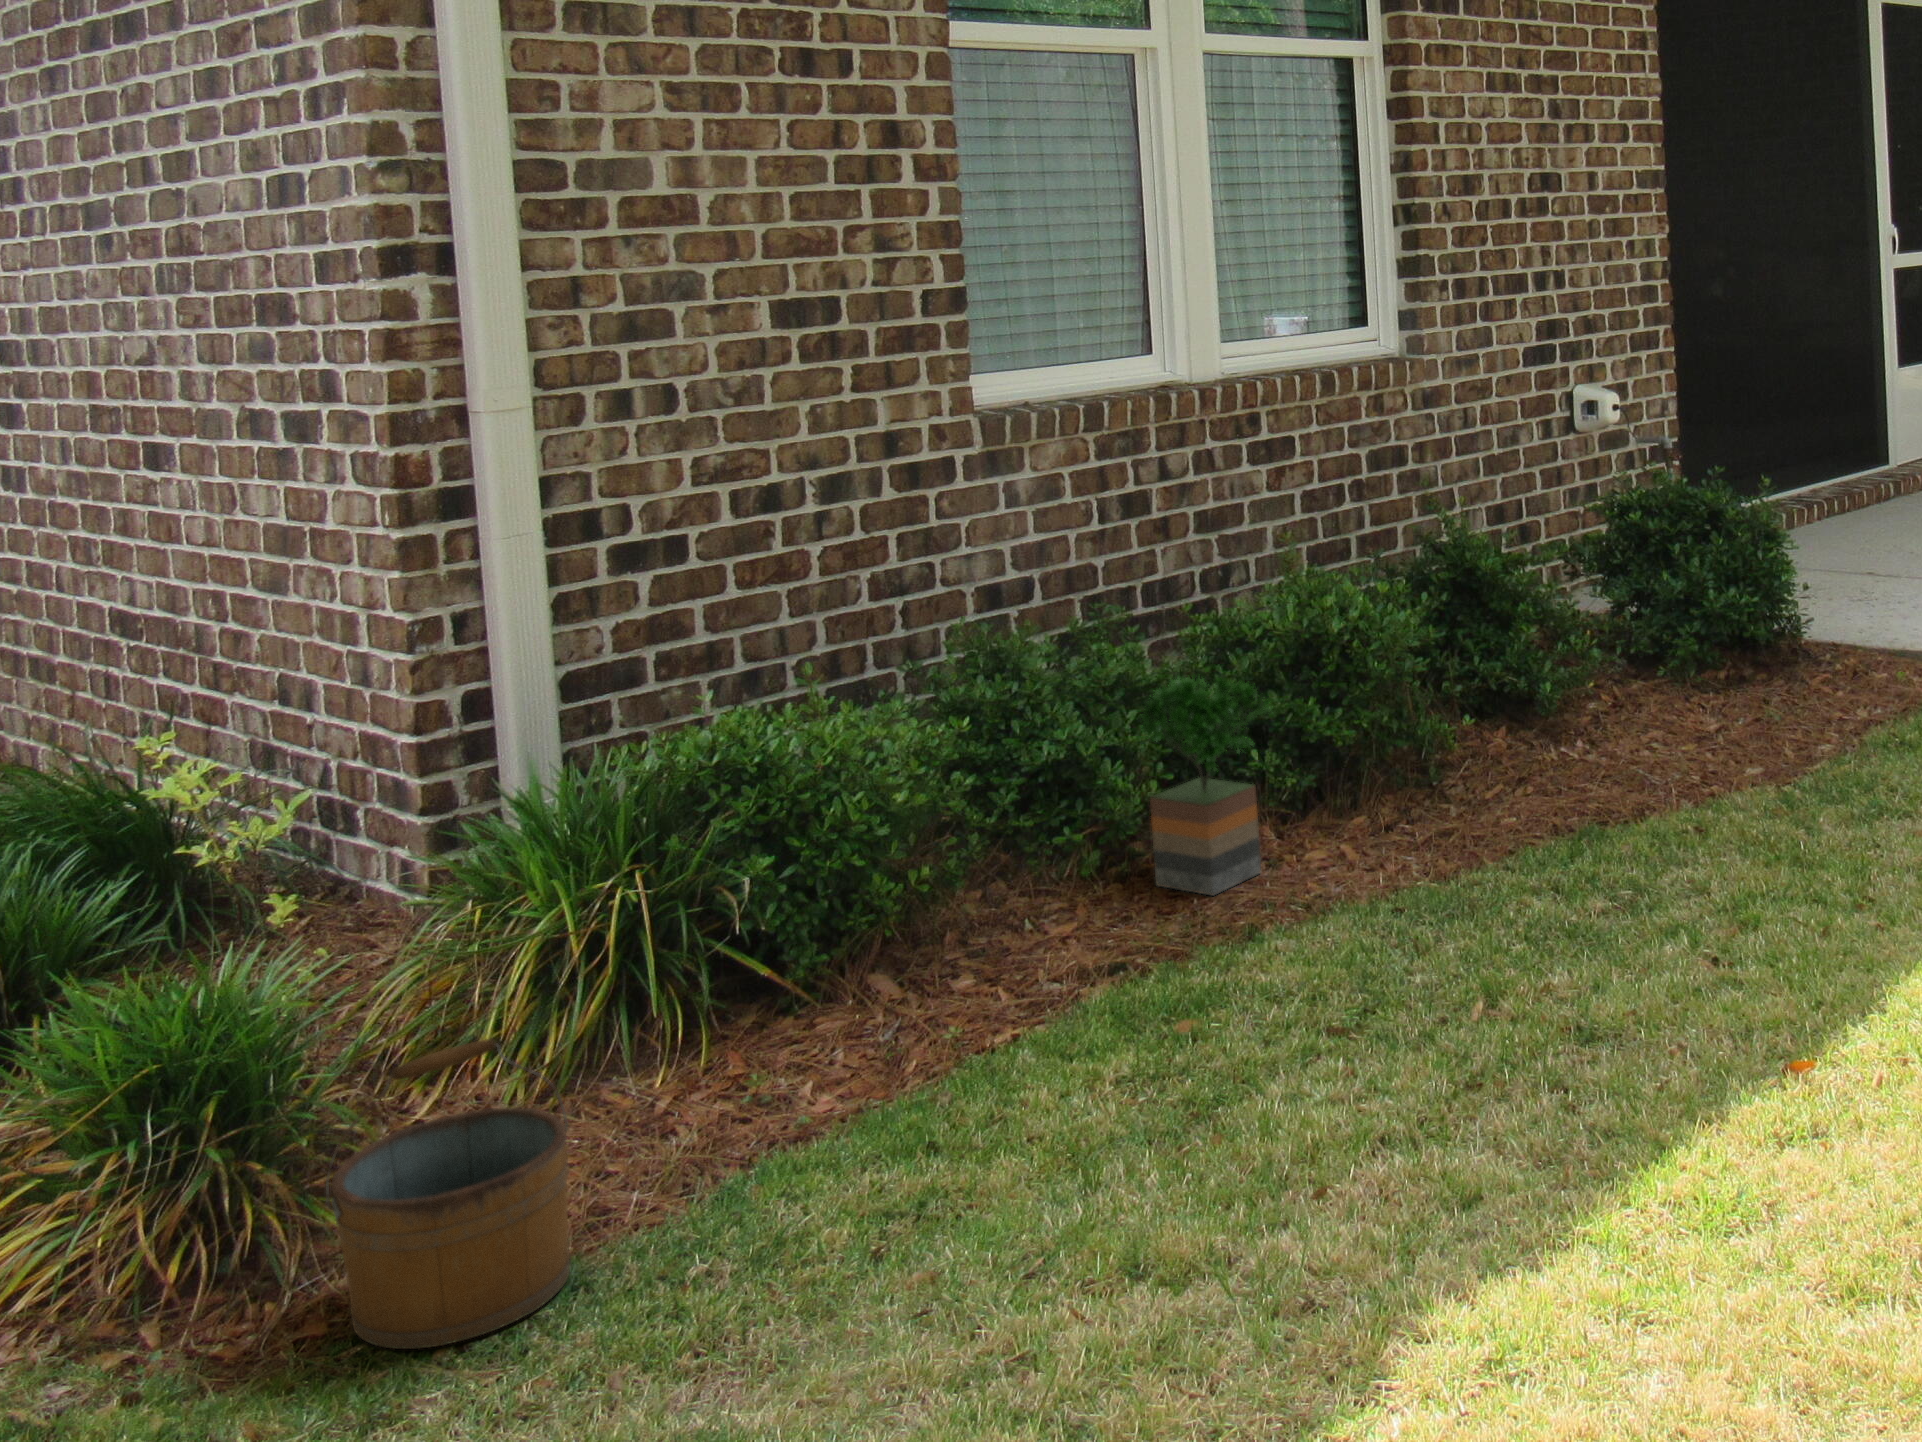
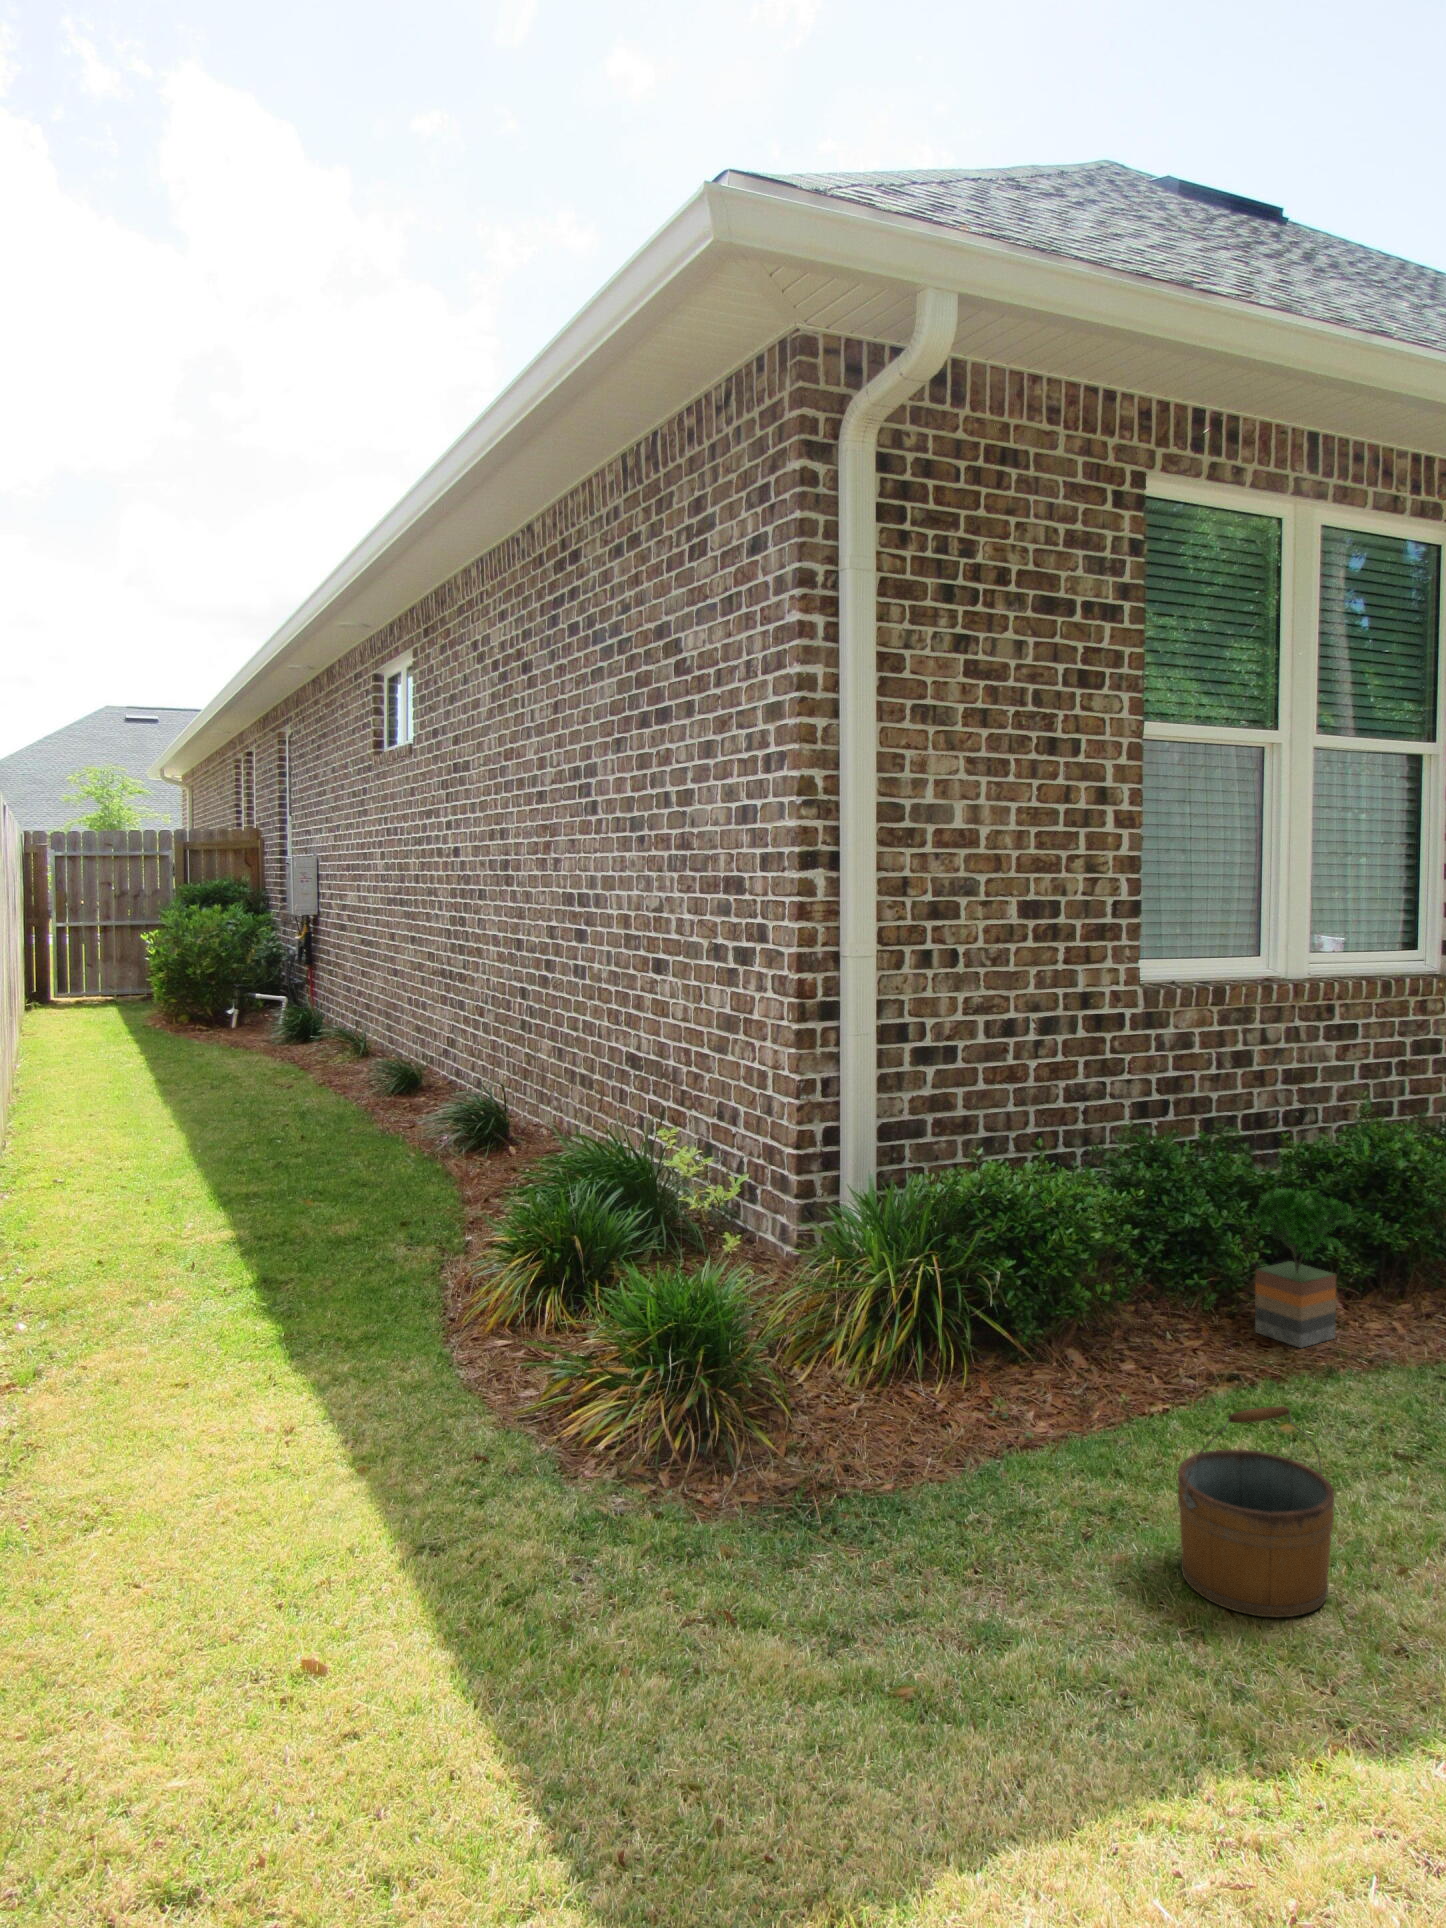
bucket: present [326,1038,570,1349] -> present [1178,1406,1334,1617]

